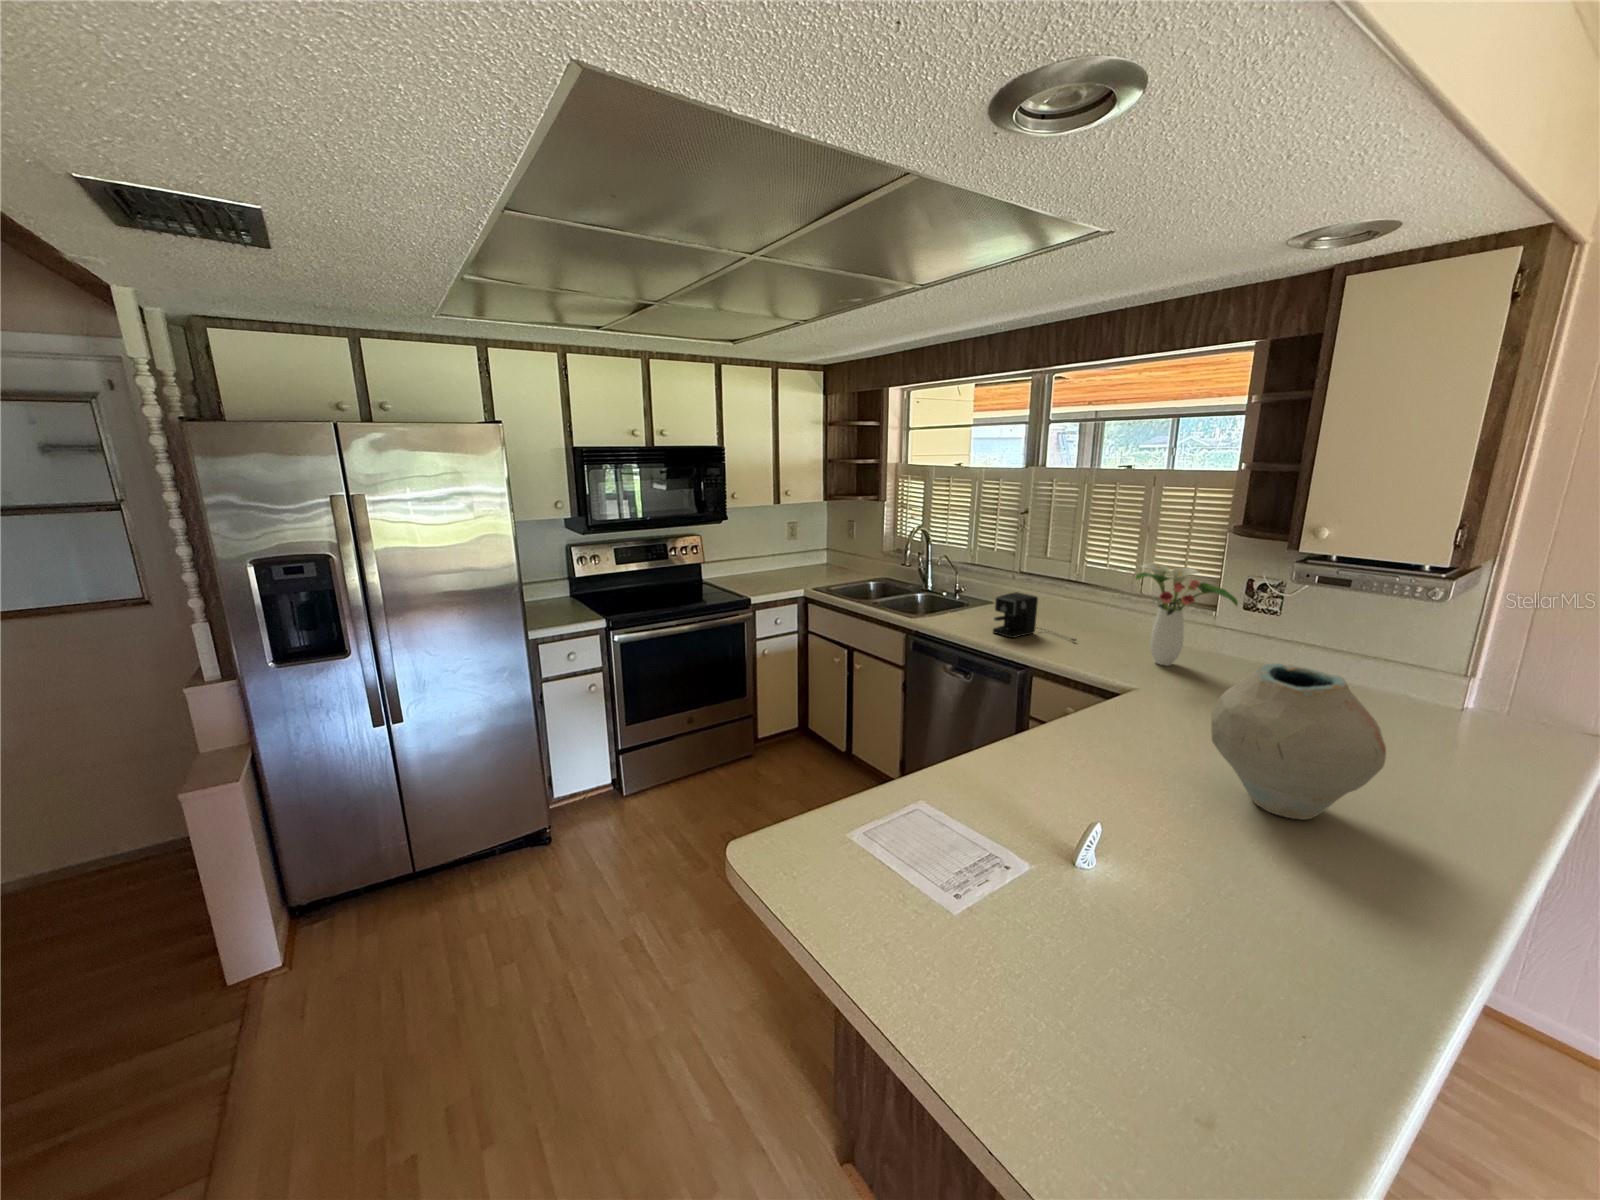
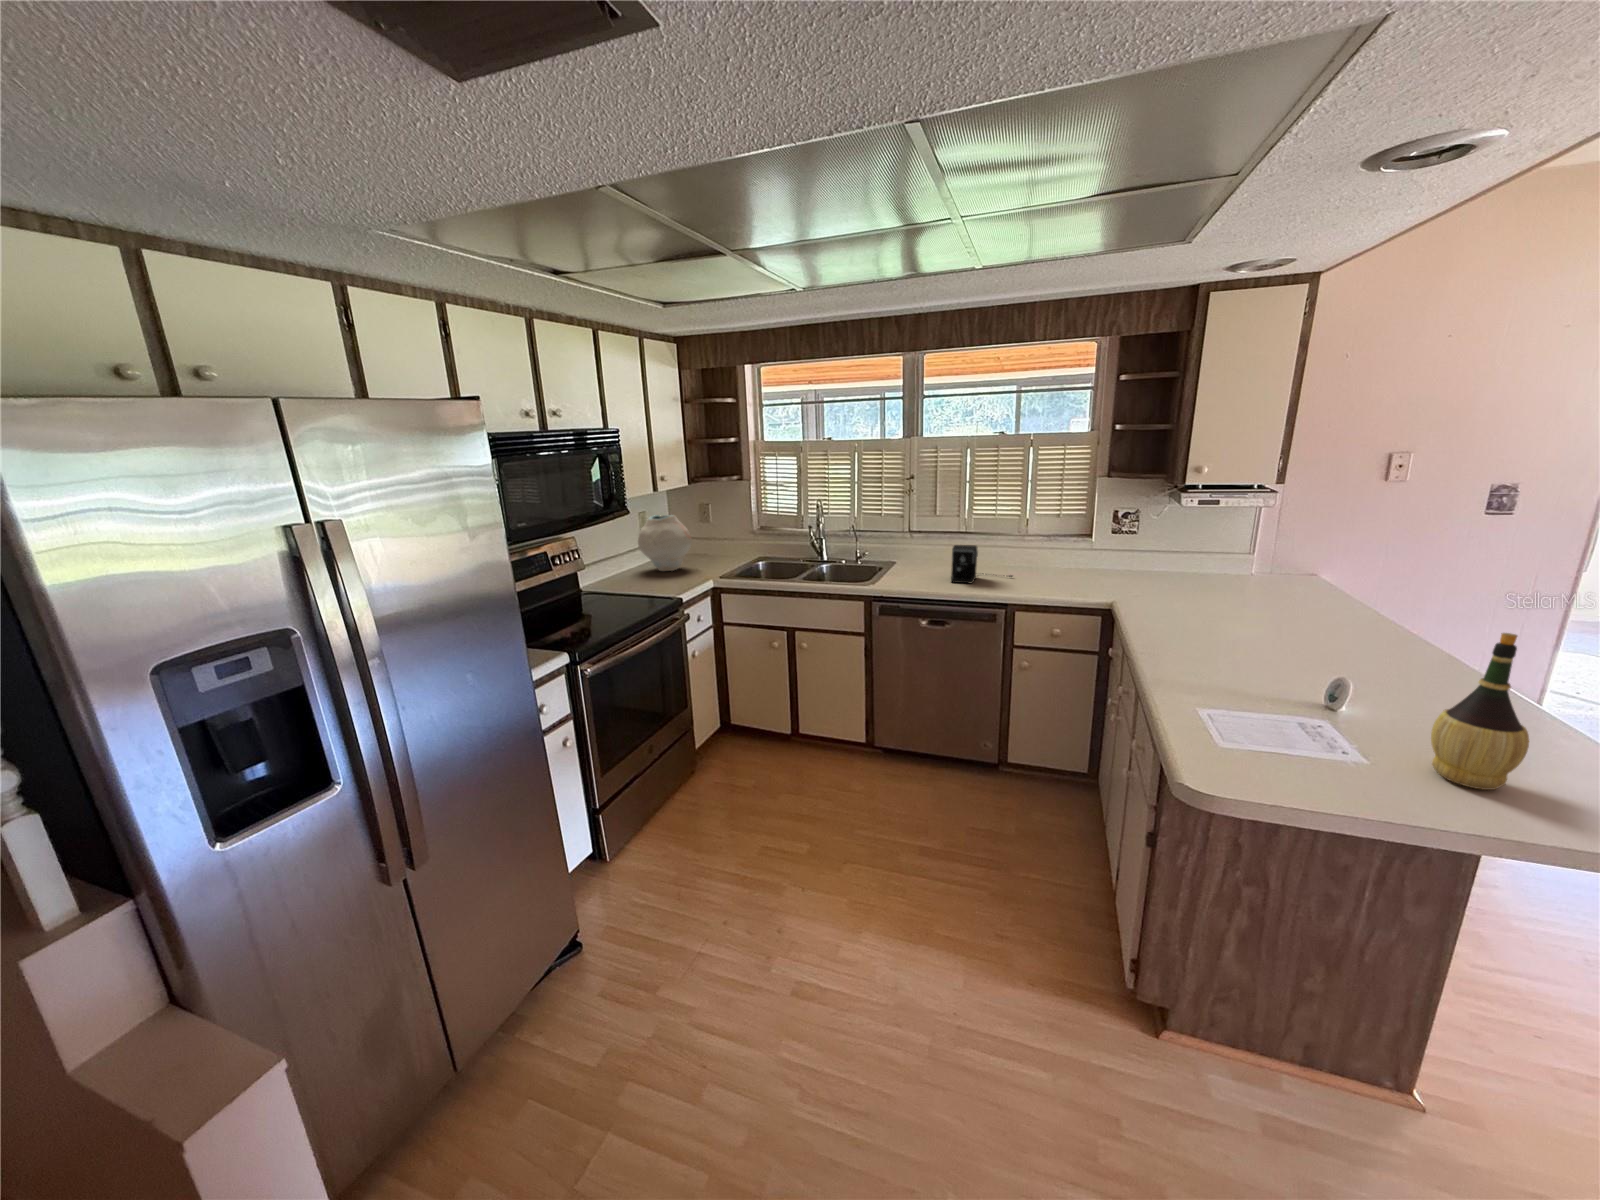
flower arrangement: present [1136,563,1238,666] -> none [1065,504,1143,581]
vase: present [1211,664,1386,819] -> present [638,515,692,571]
wine bottle: none [953,778,1039,980] -> present [1431,633,1529,790]

